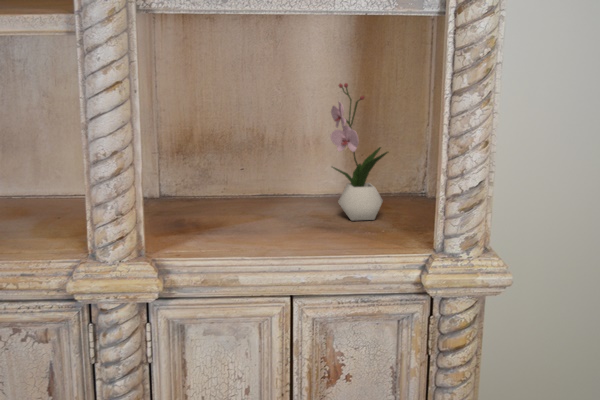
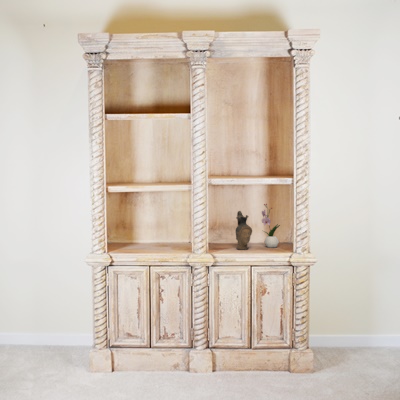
ceramic pitcher: none [246,106,299,233] -> present [236,211,252,250]

